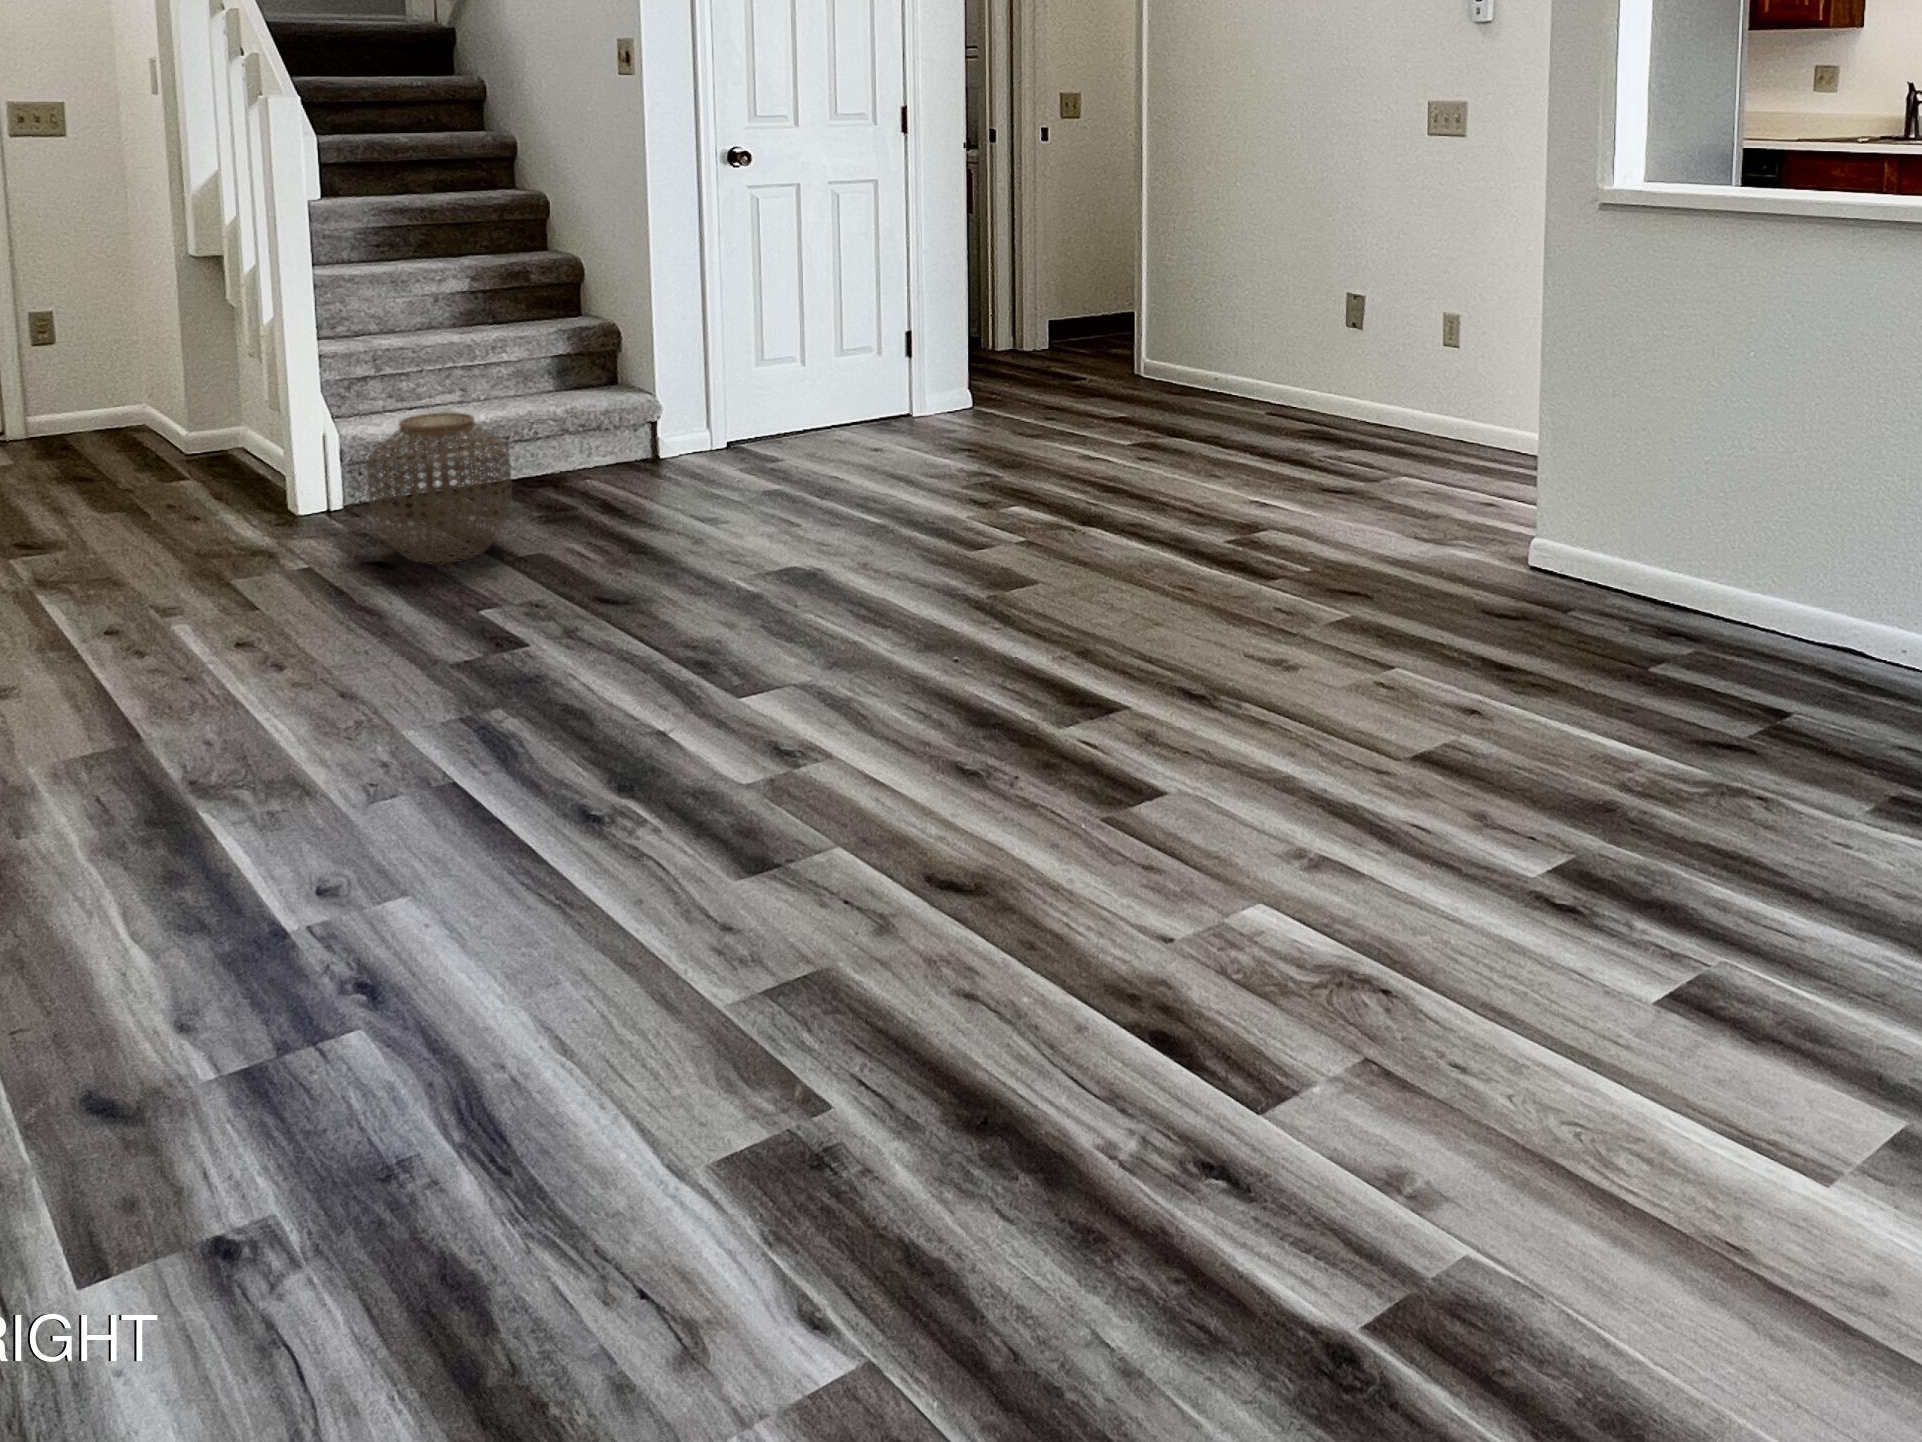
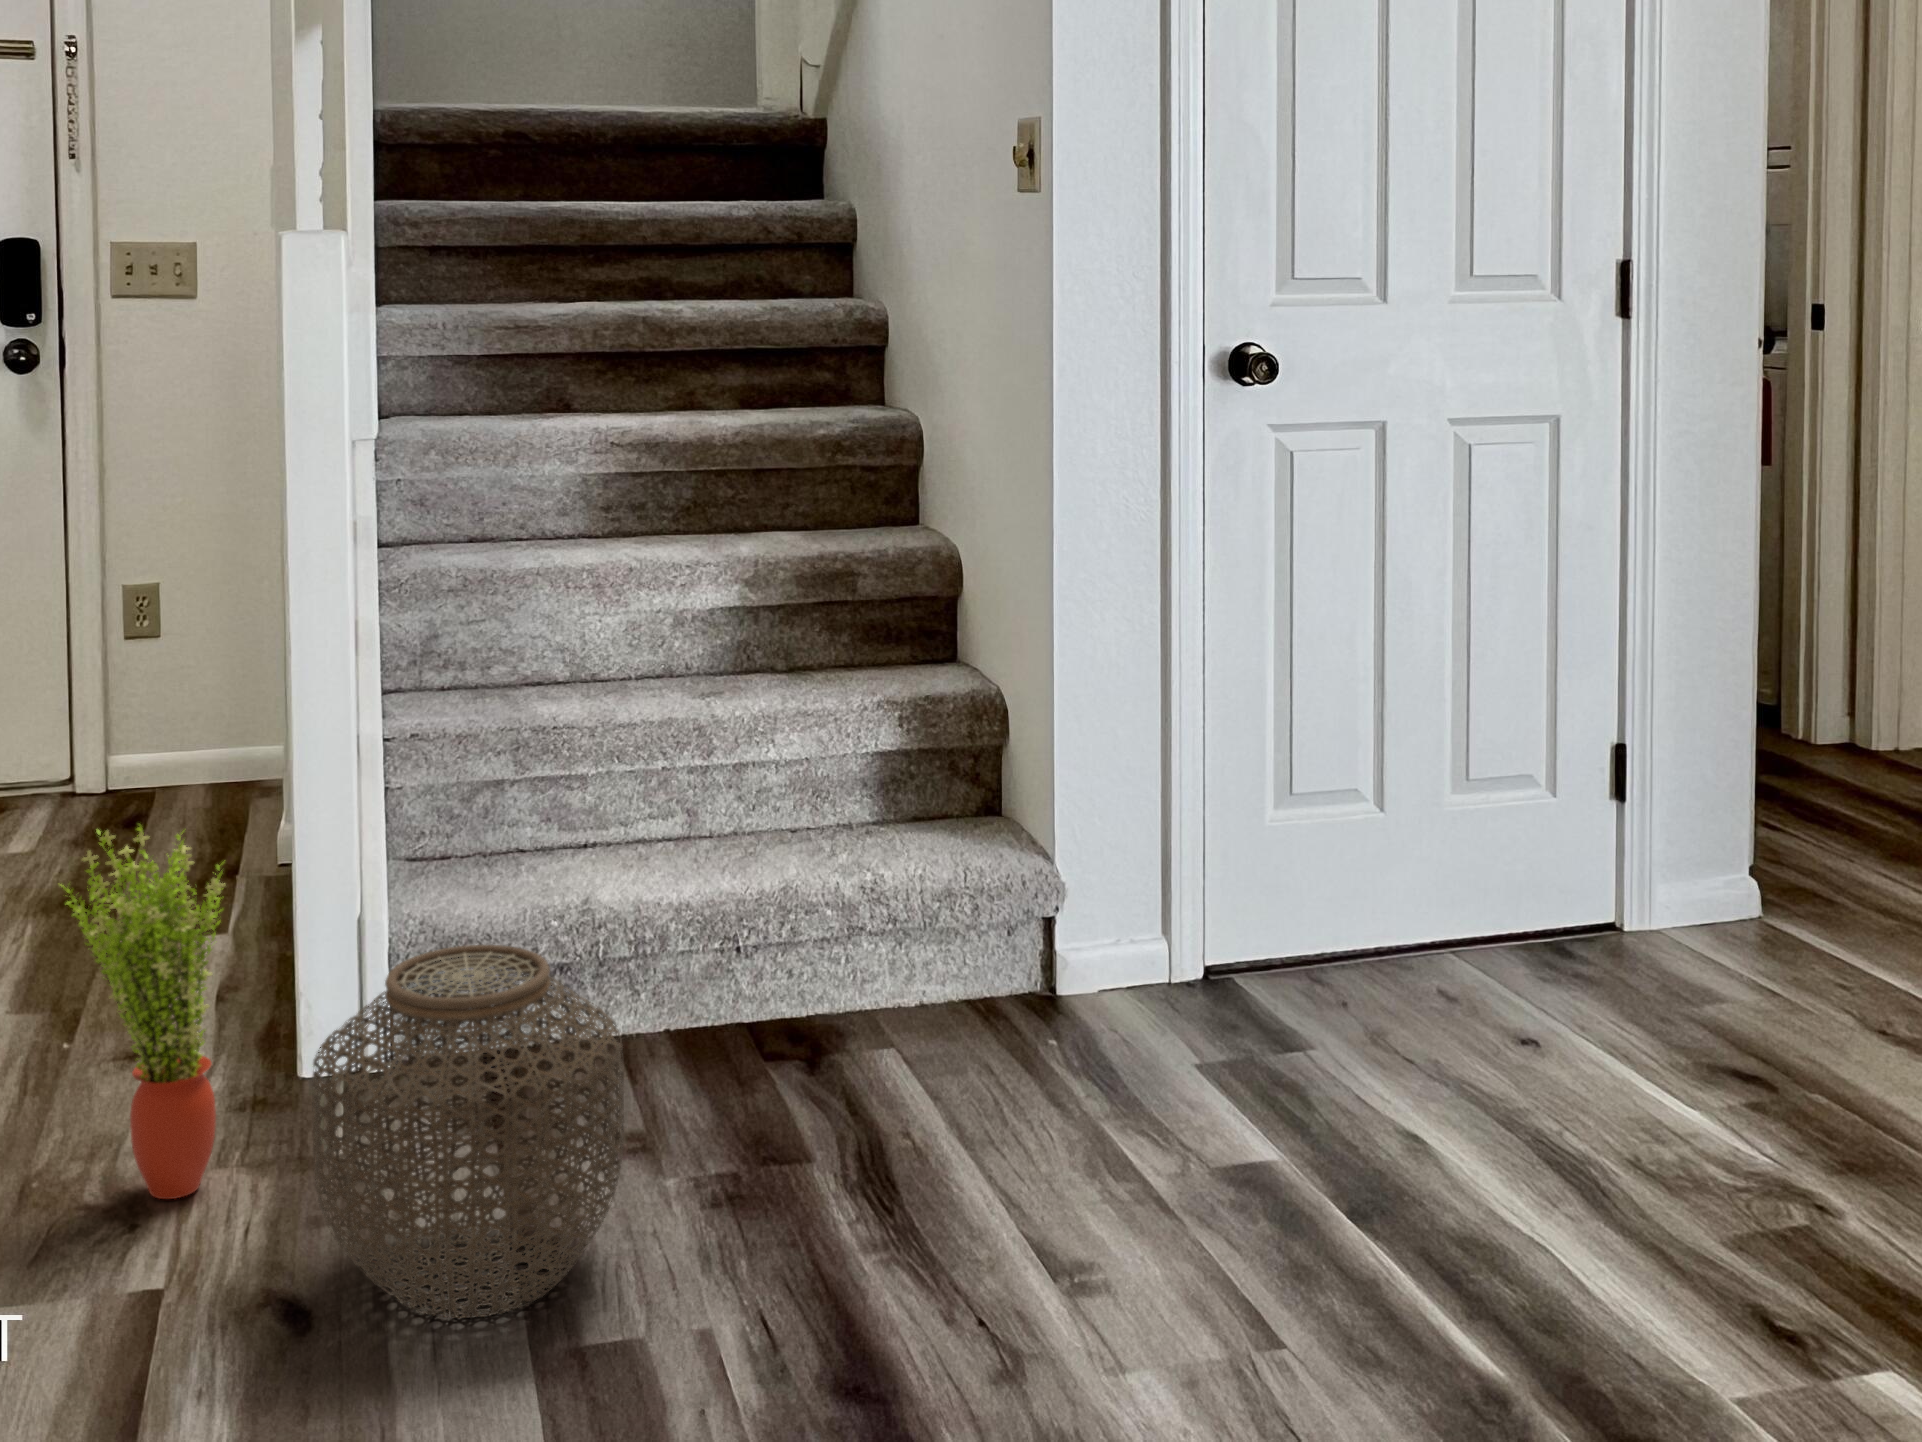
potted plant: none [206,379,293,553] -> present [63,824,225,1199]

